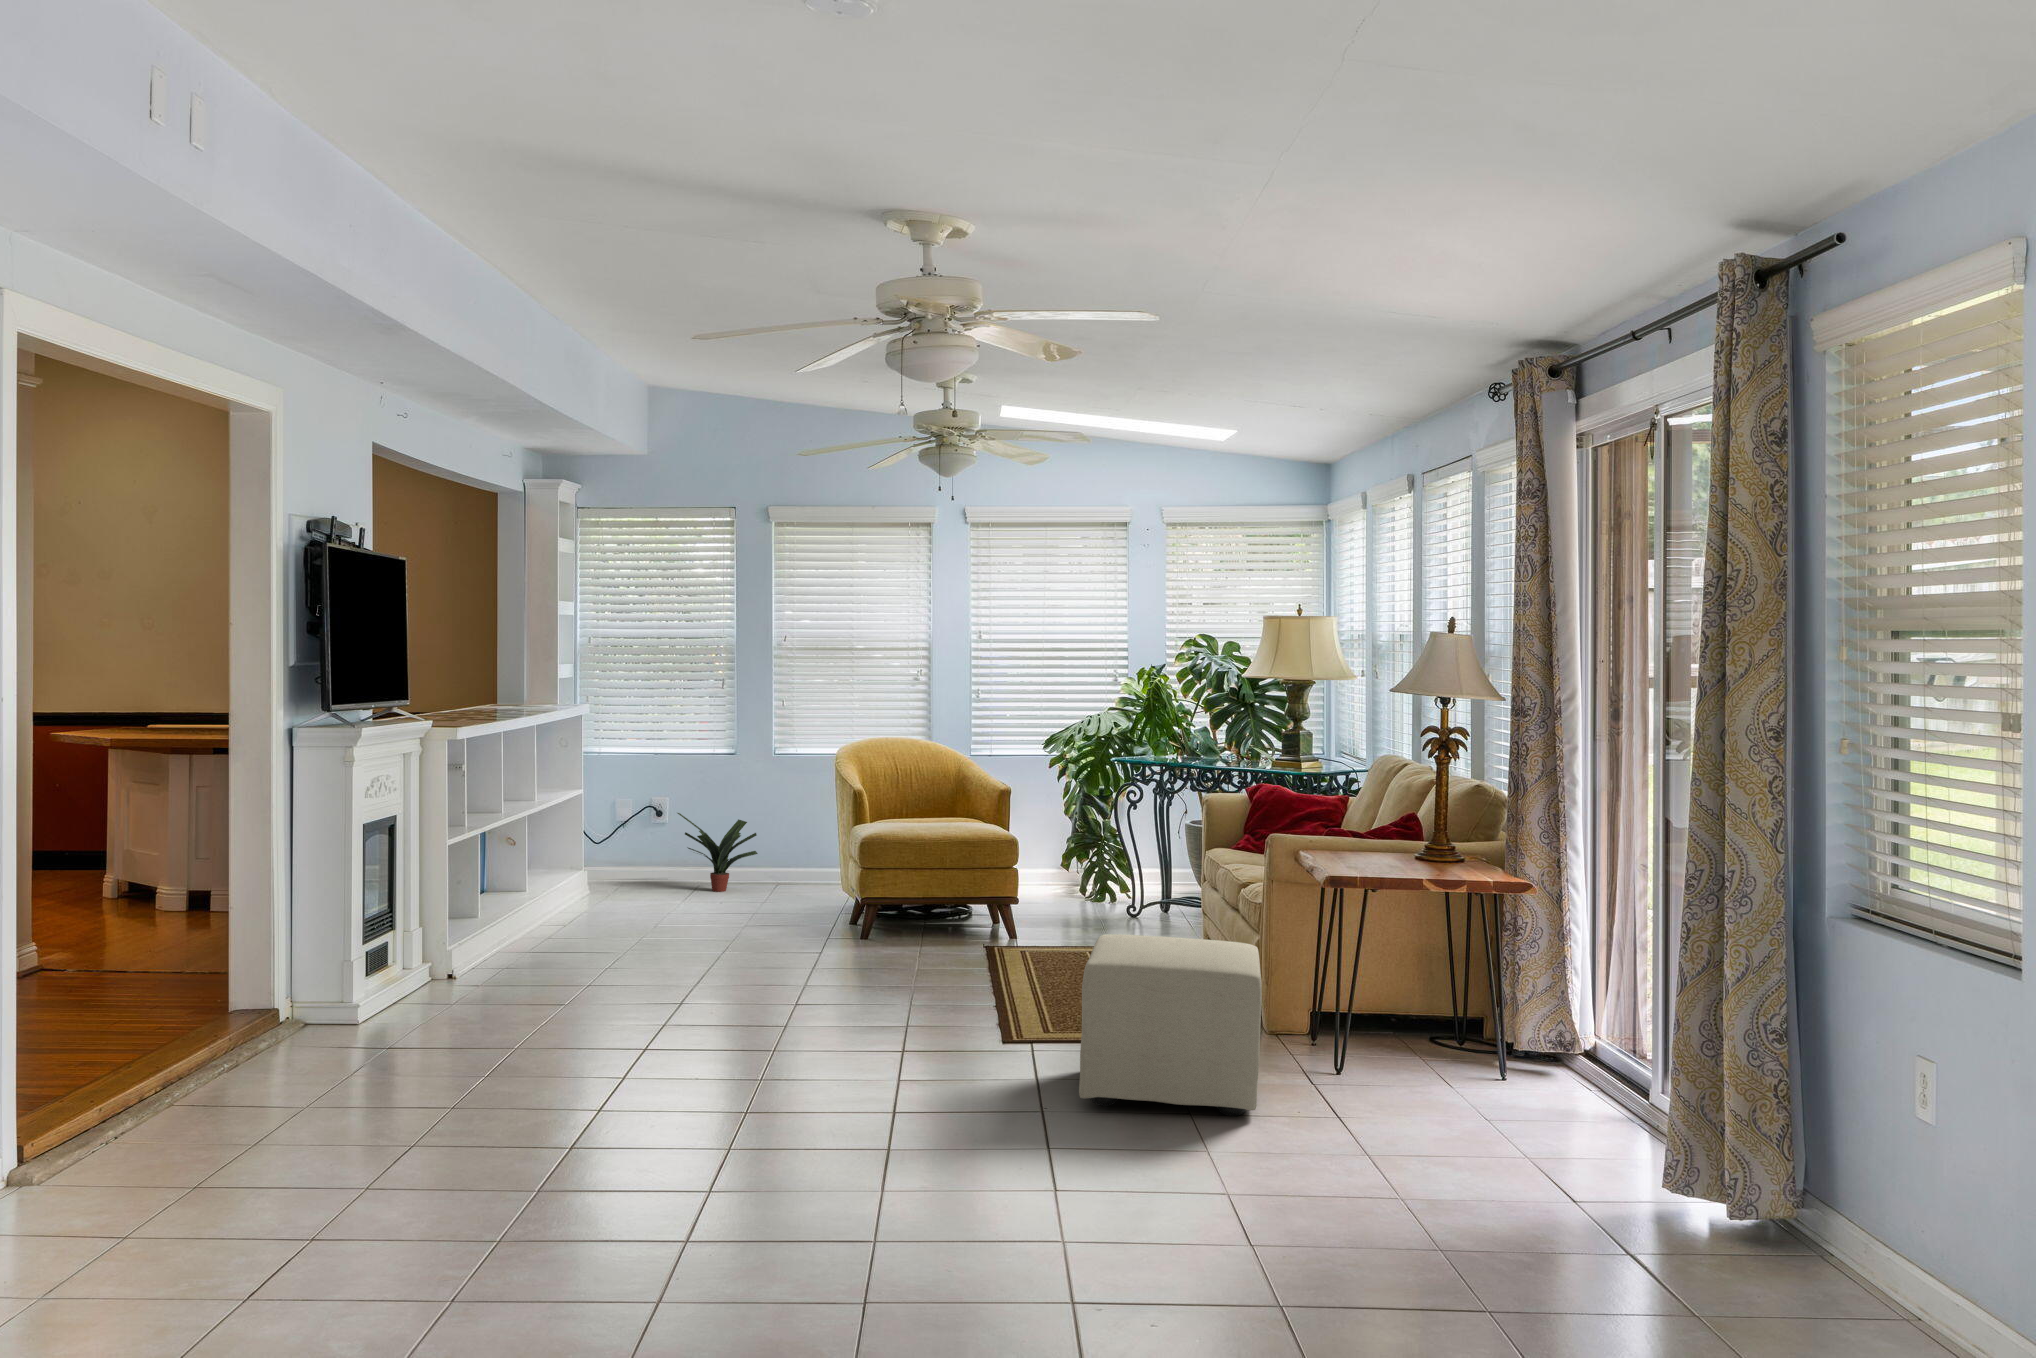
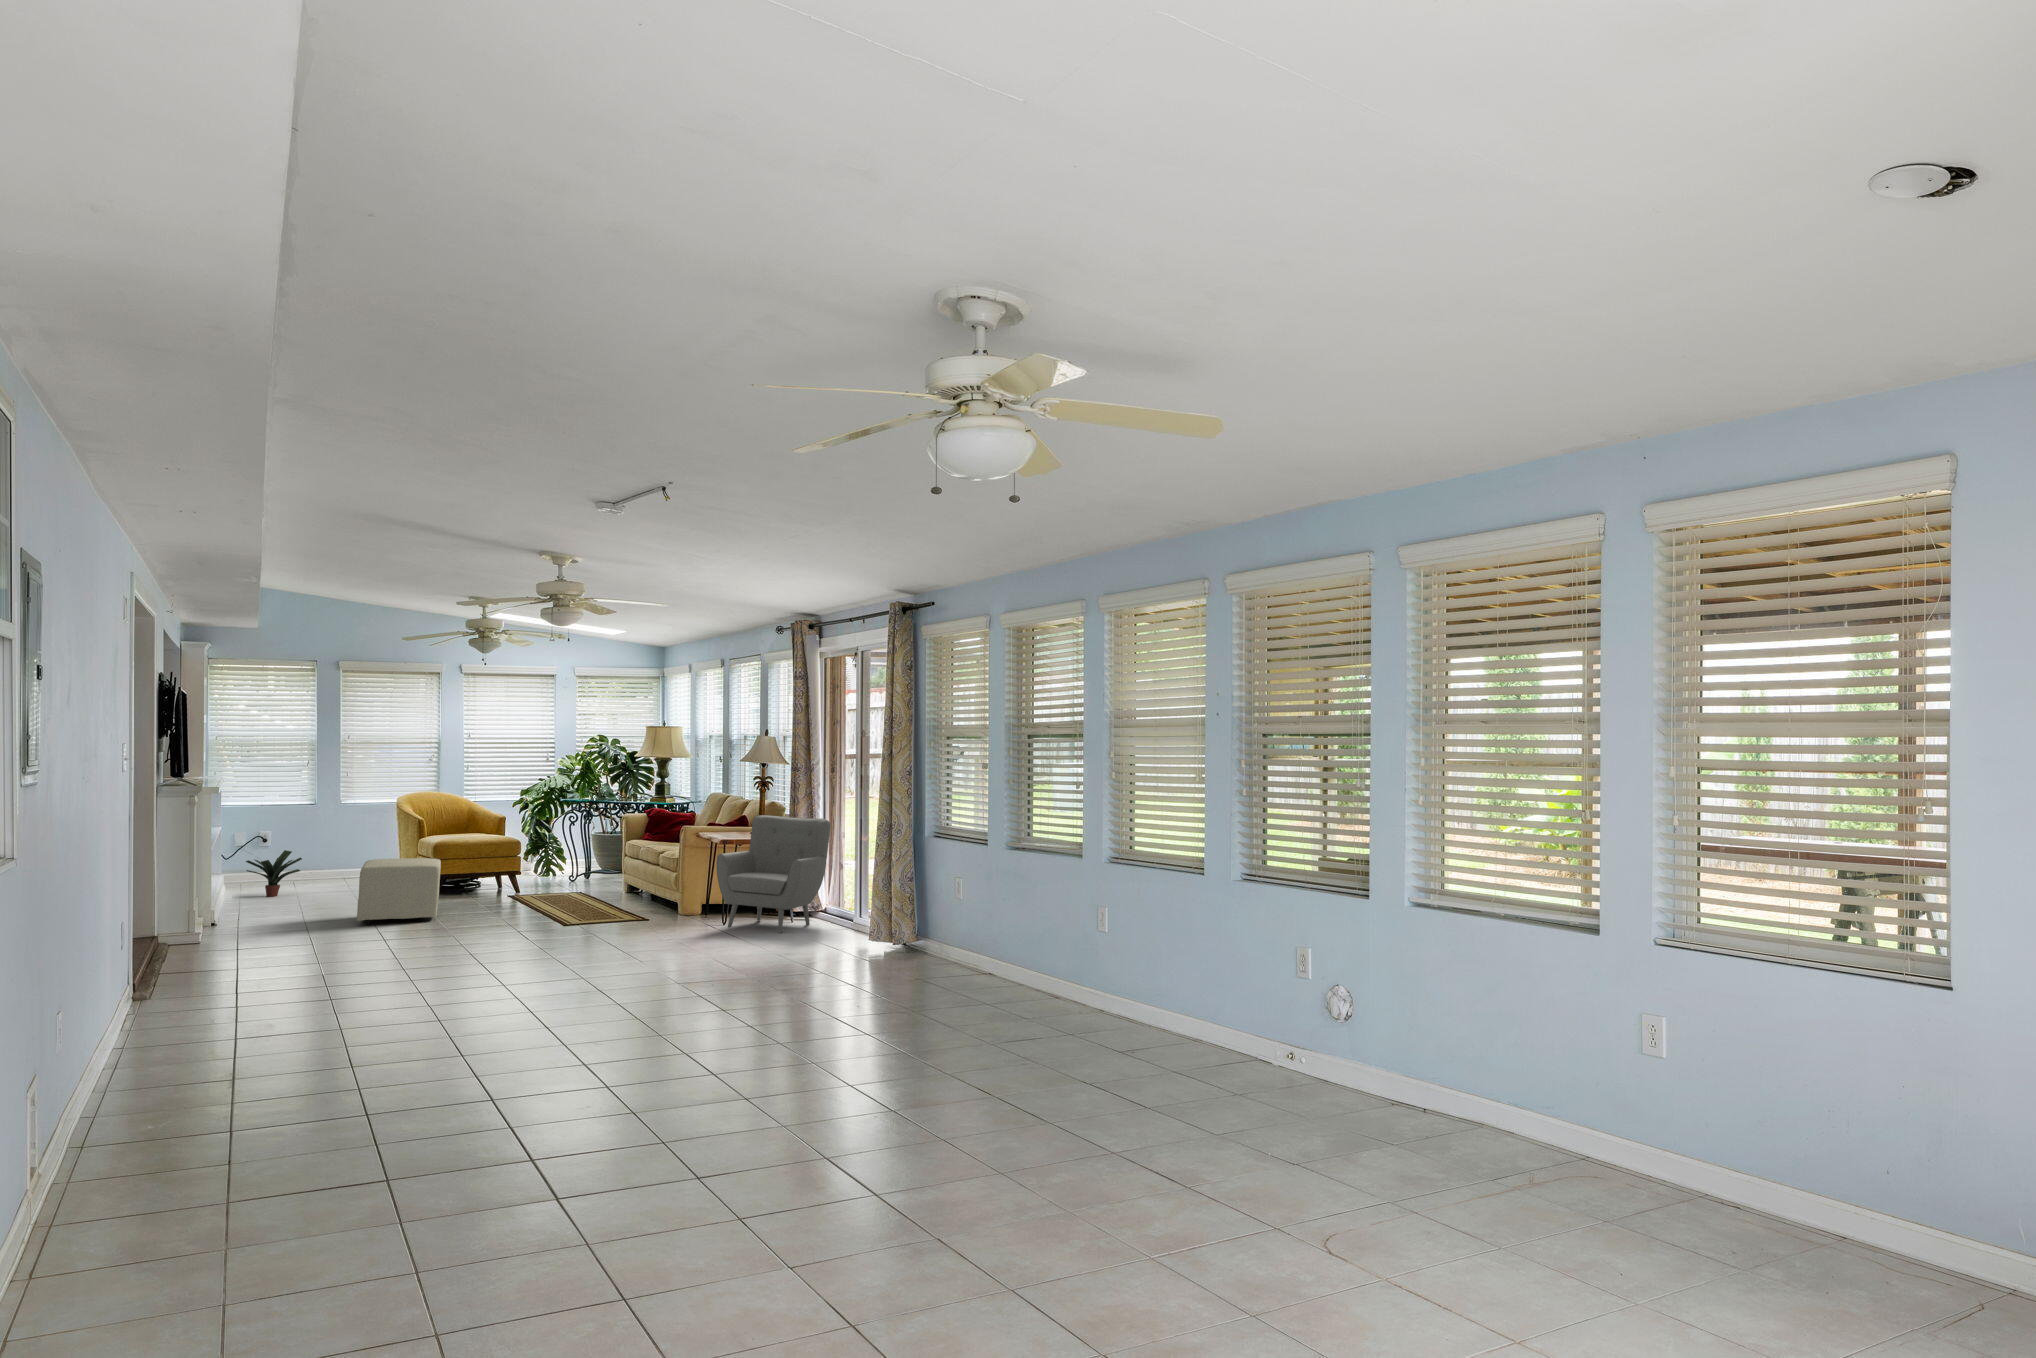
armchair: none [1314,817,1589,1115] -> present [717,815,831,933]
ottoman: present [1079,934,1262,1116] -> present [357,858,441,924]

